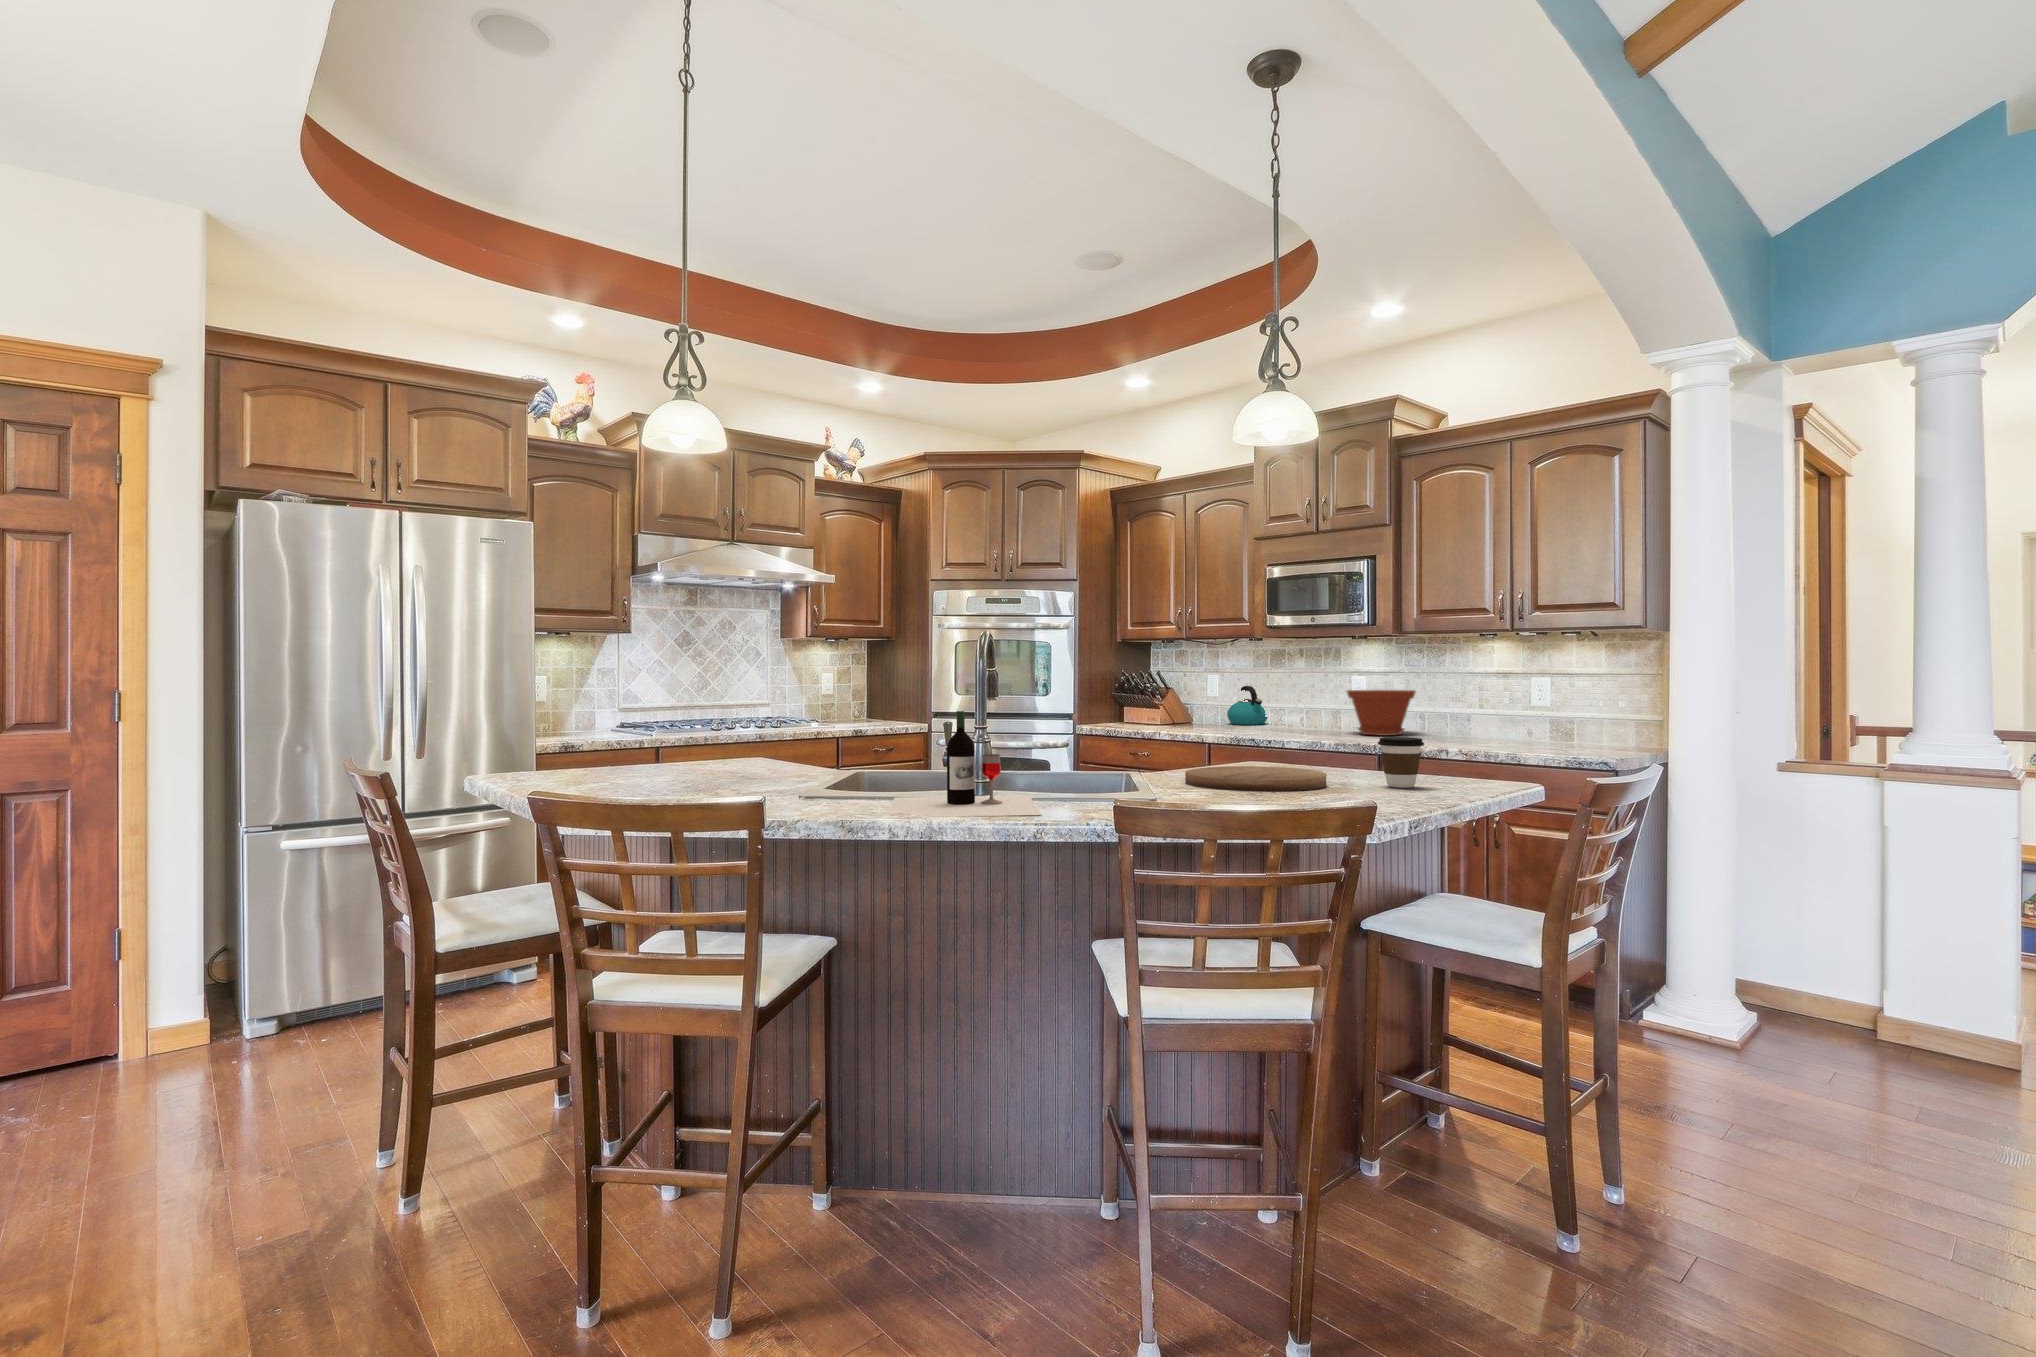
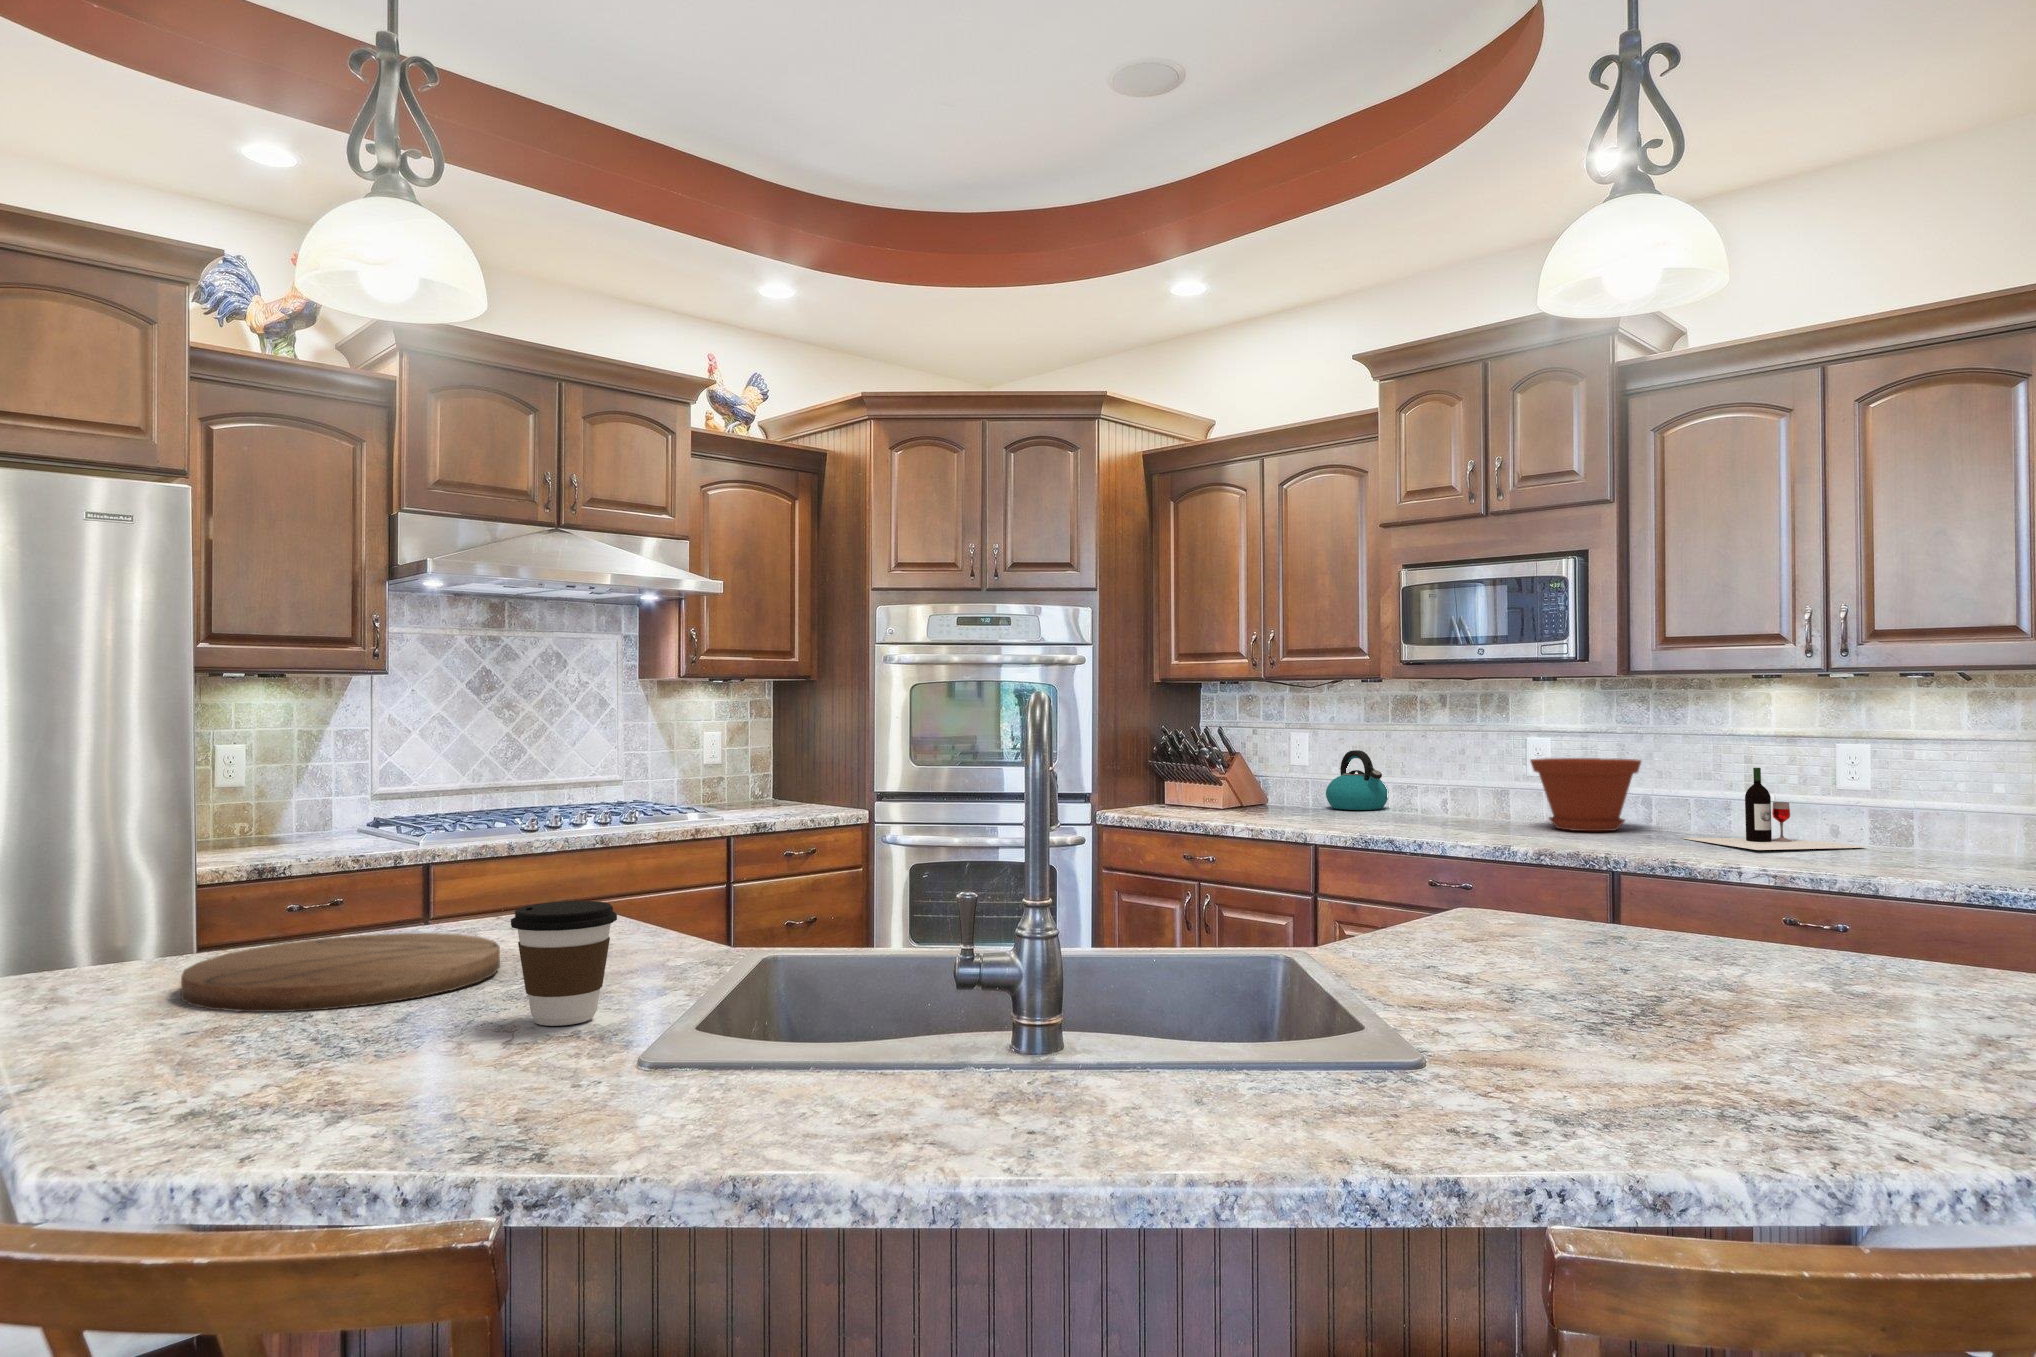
wine bottle: present [888,711,1041,817] -> present [1683,768,1864,850]
coffee cup: present [1378,737,1424,788] -> present [511,901,617,1026]
cutting board: present [1185,766,1326,792] -> present [181,933,500,1012]

